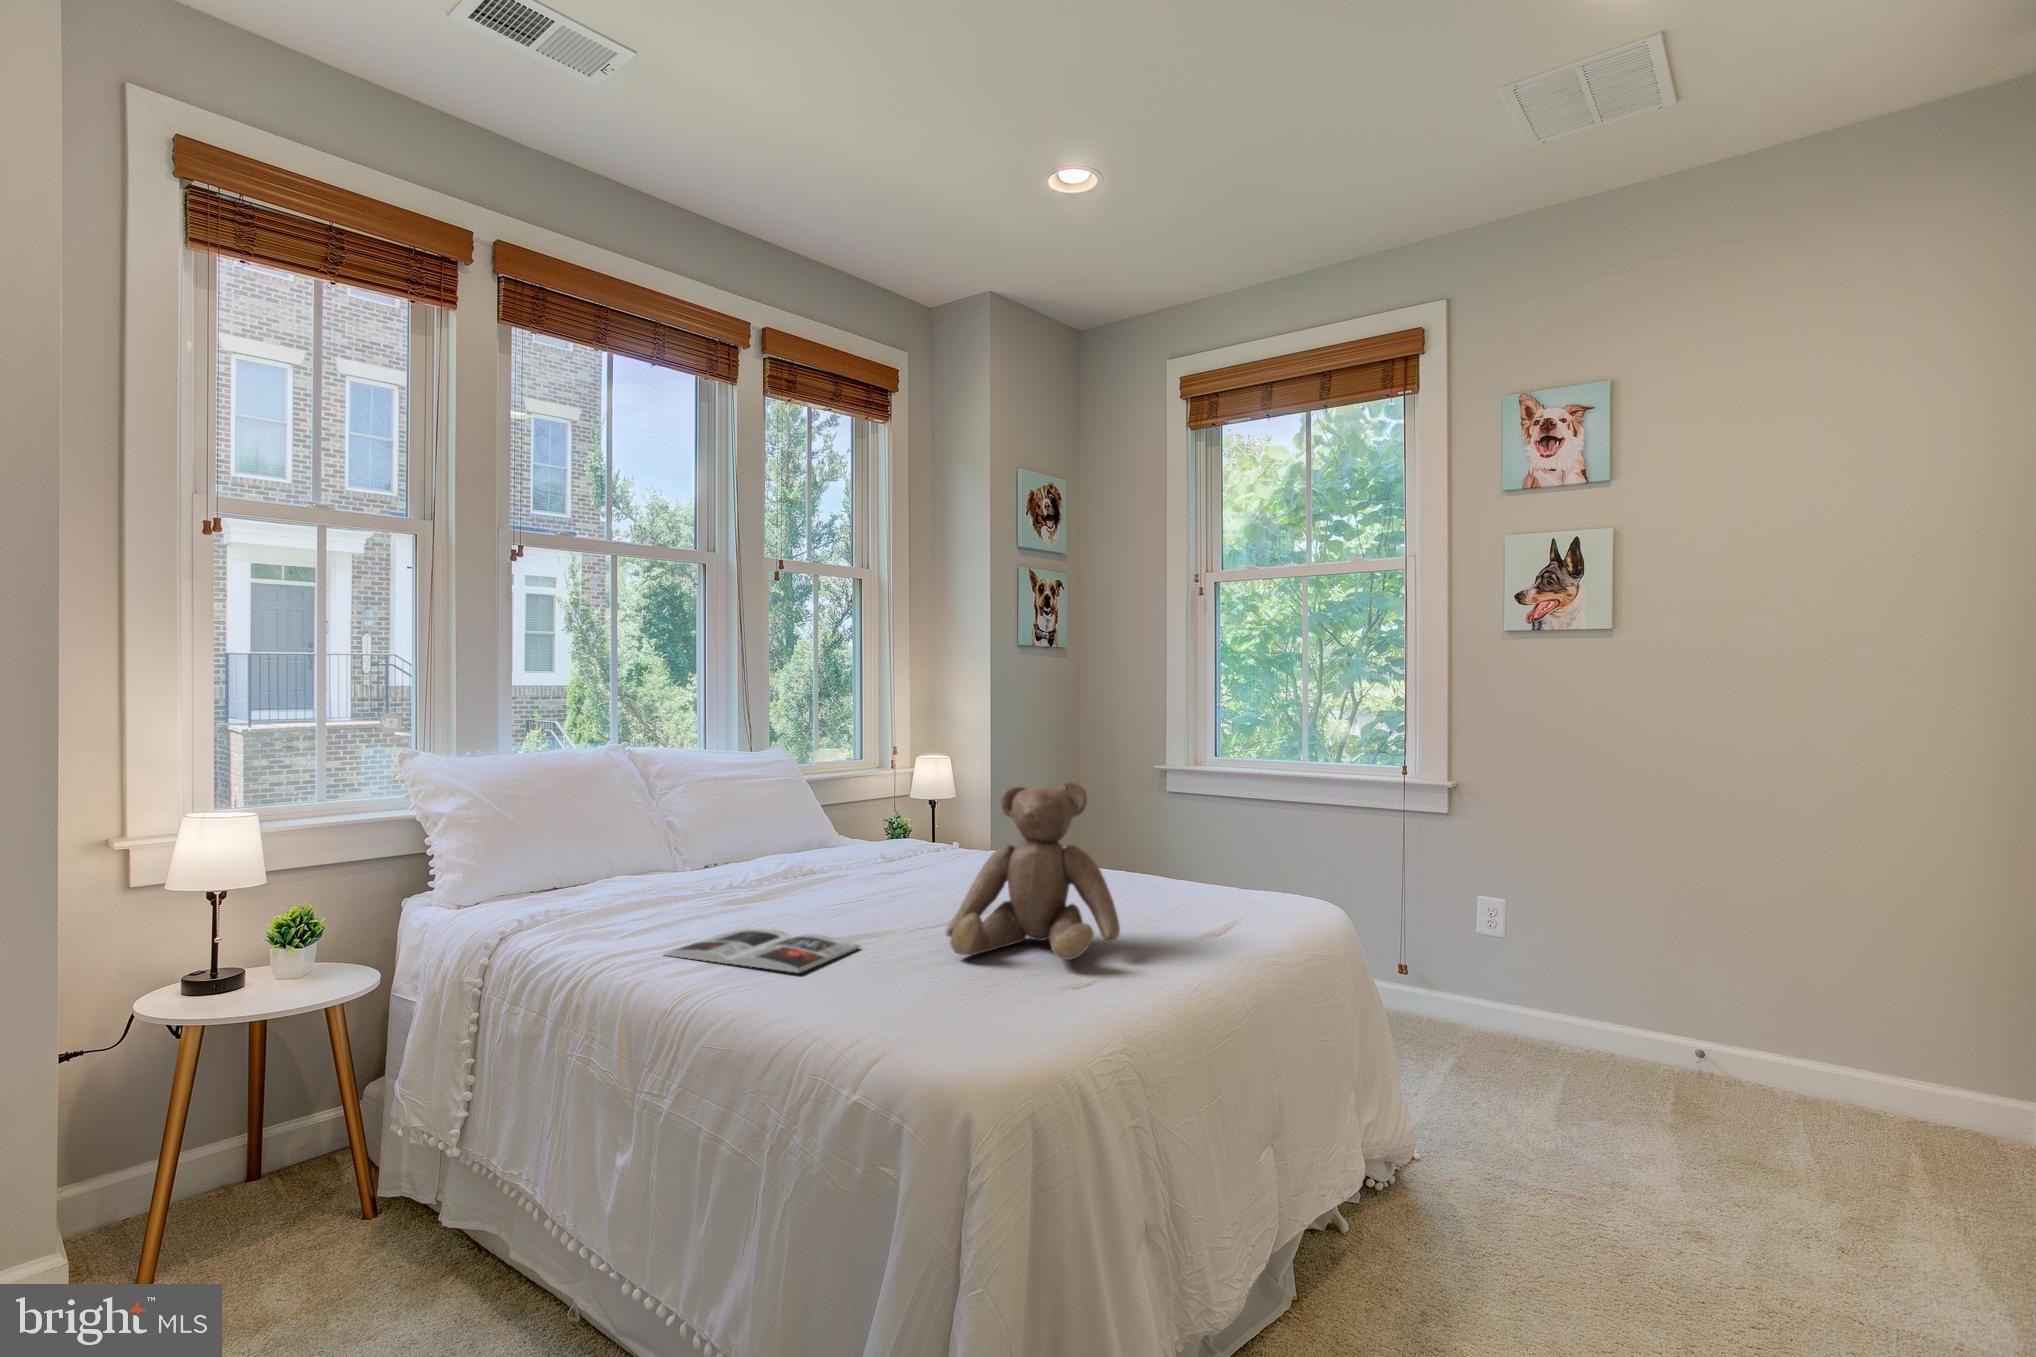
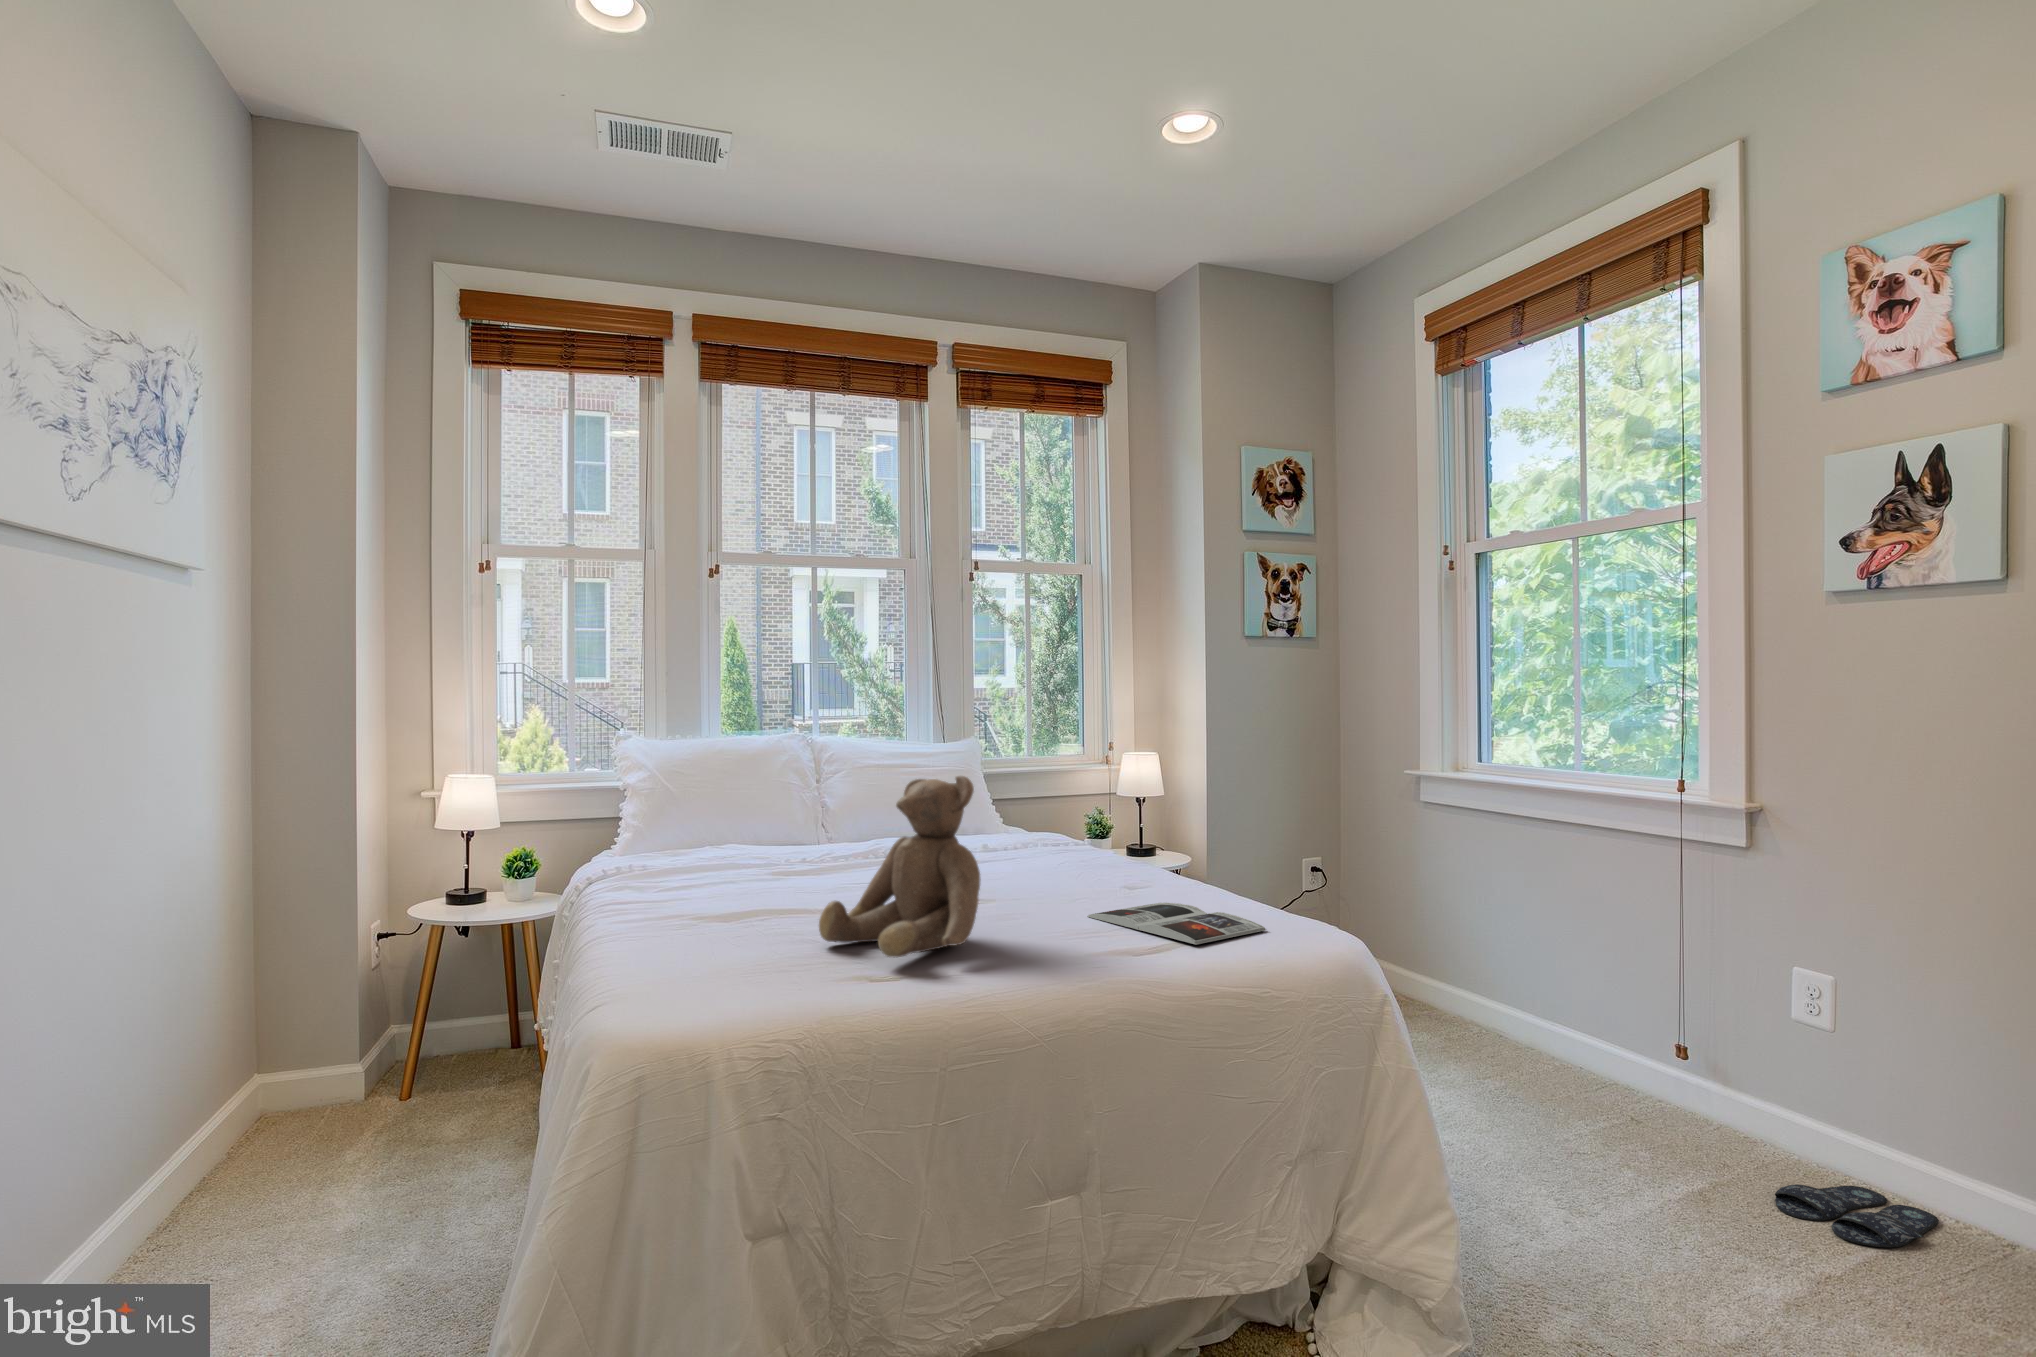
magazine: present [664,929,860,973] -> present [1087,903,1266,945]
slippers: none [1493,1039,1582,1074] -> present [1775,1184,1939,1248]

